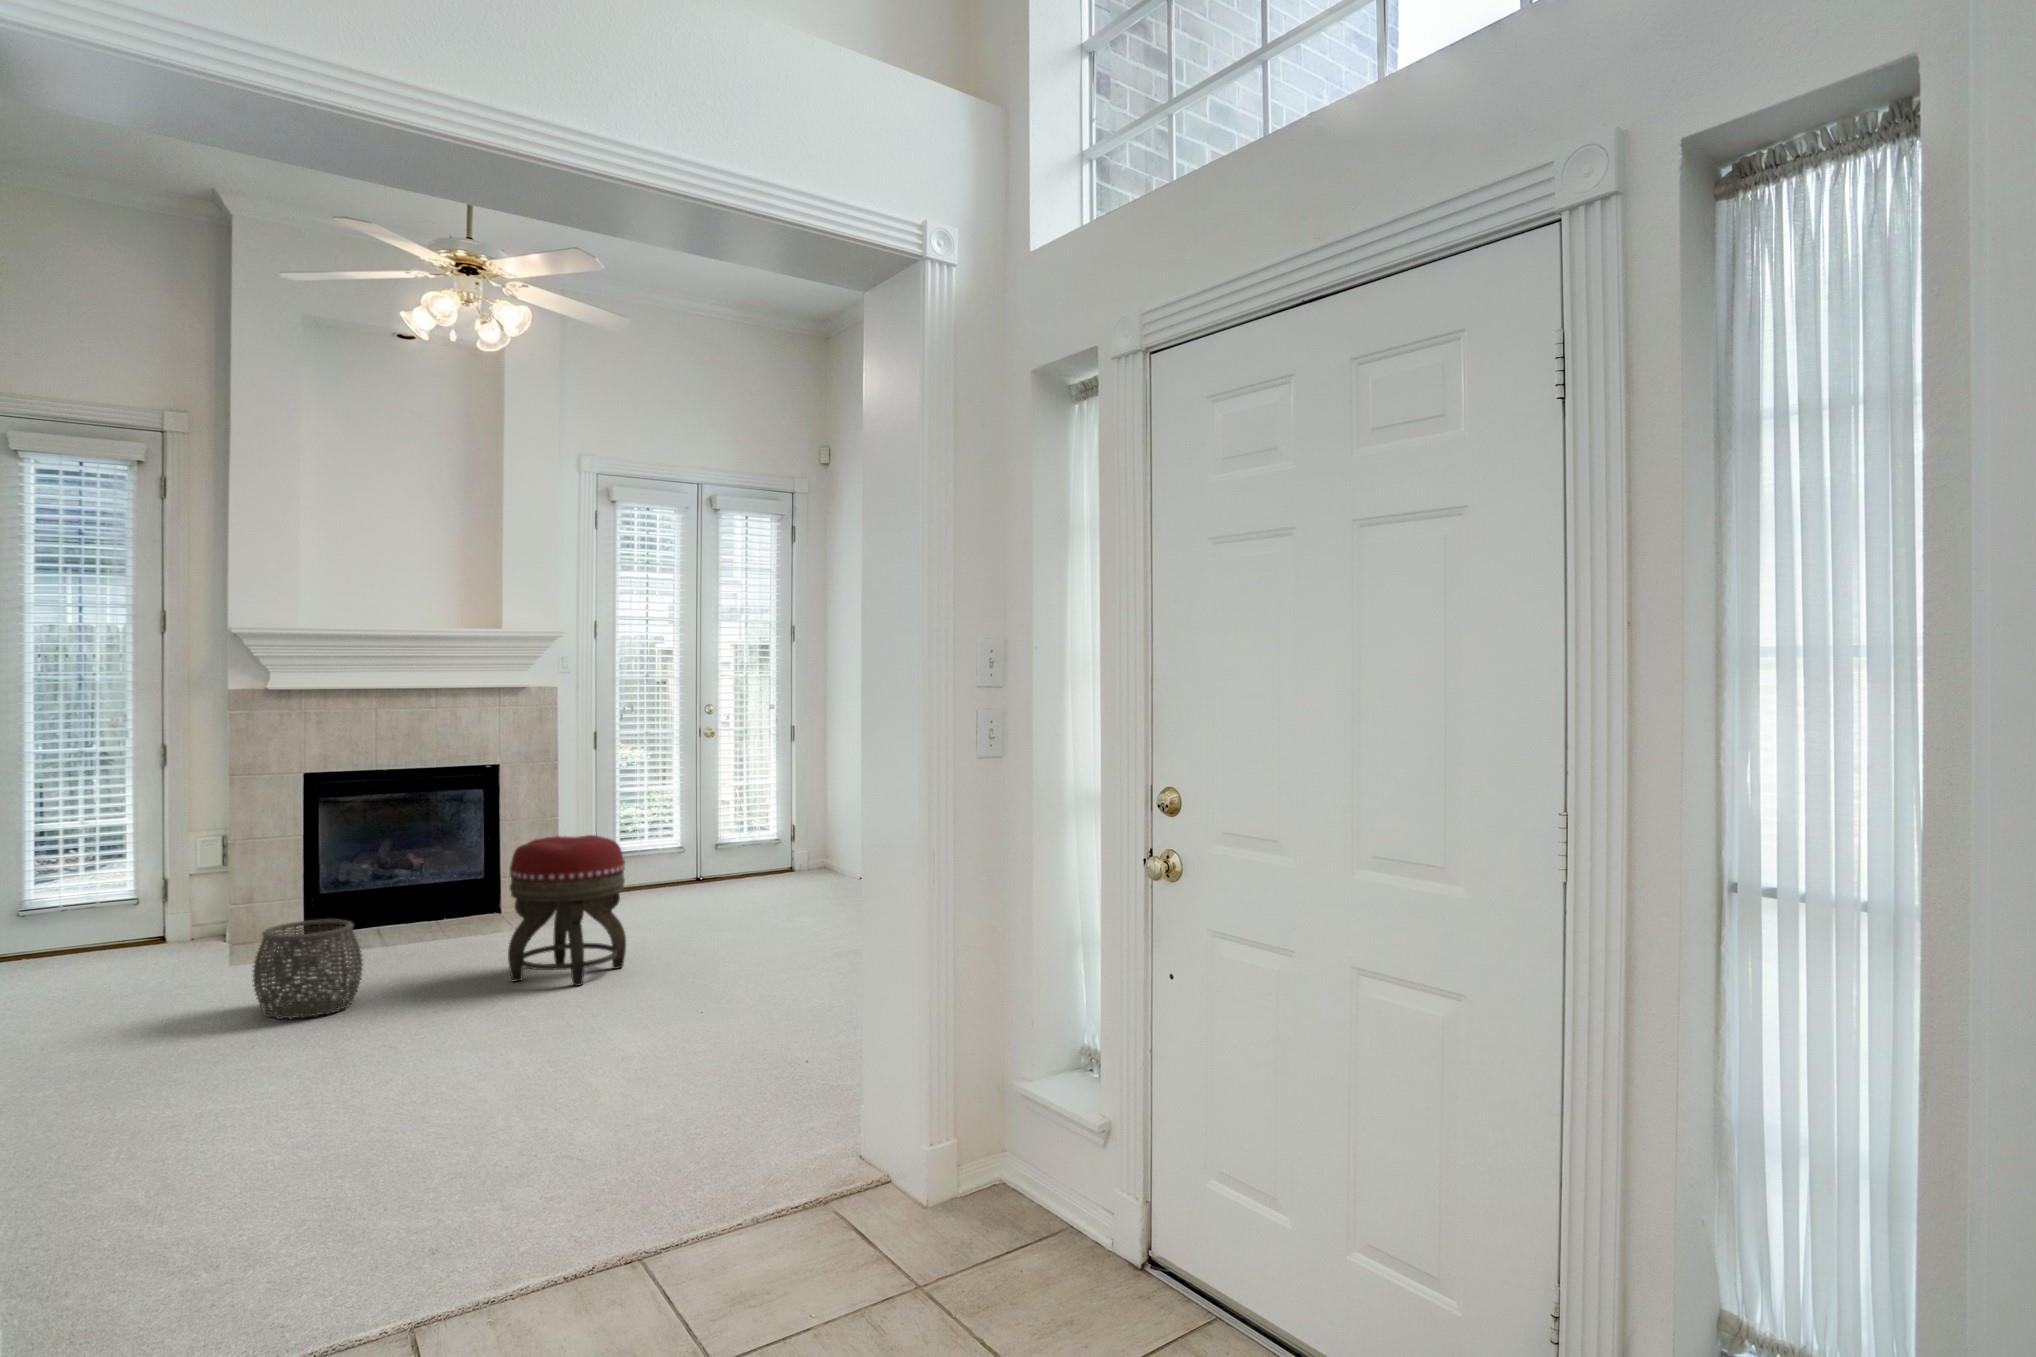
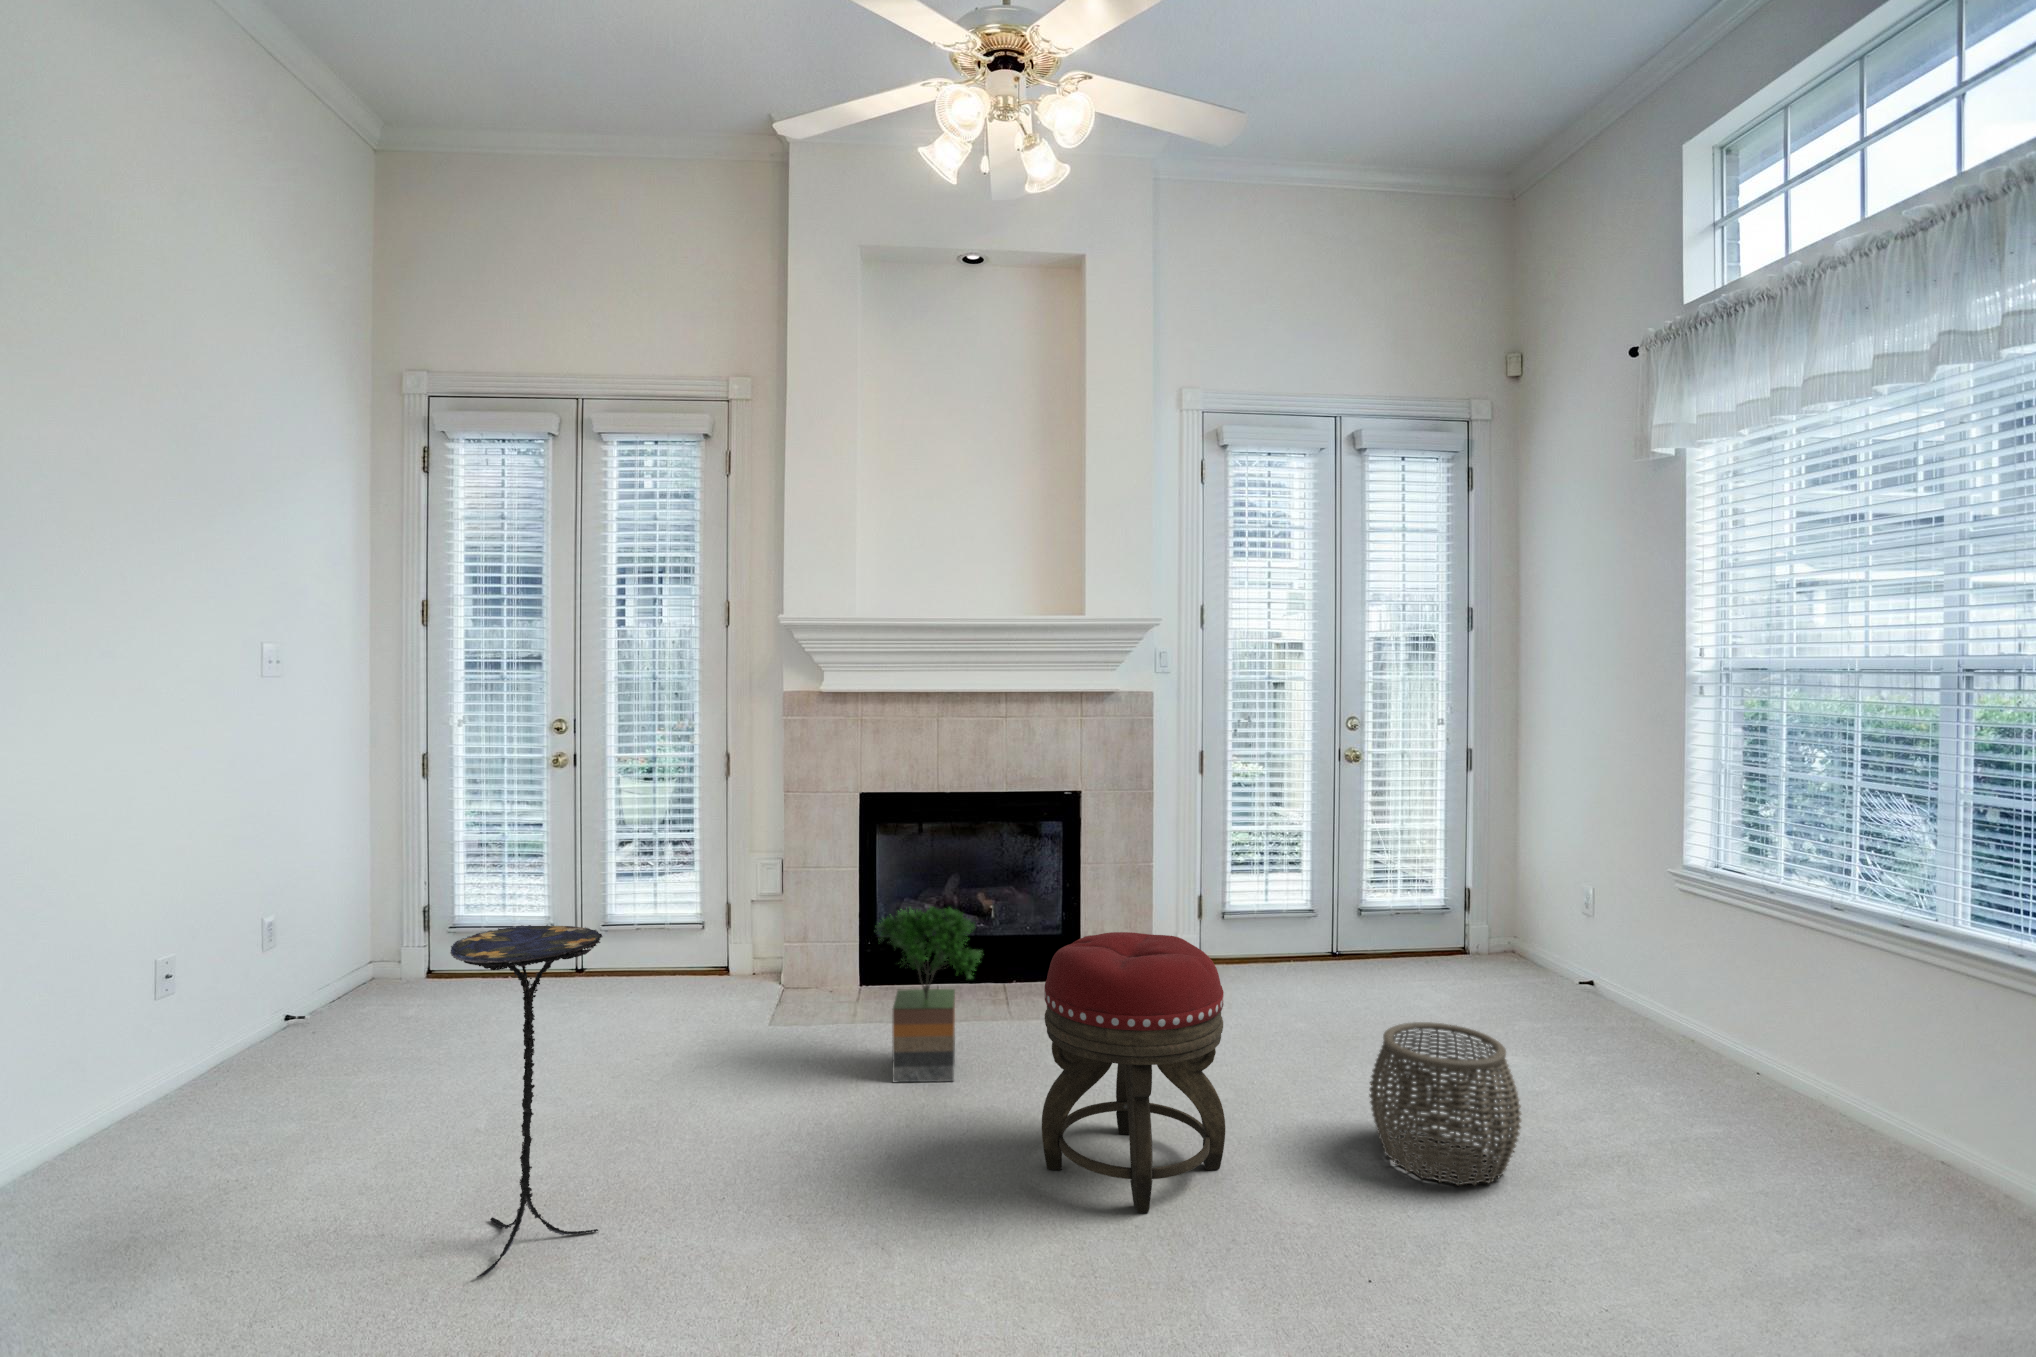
potted tree: none [354,843,446,968] -> present [877,907,981,1082]
side table: none [99,846,212,1062] -> present [450,925,603,1277]
woven basket: present [252,919,363,1019] -> present [1370,1022,1521,1186]

